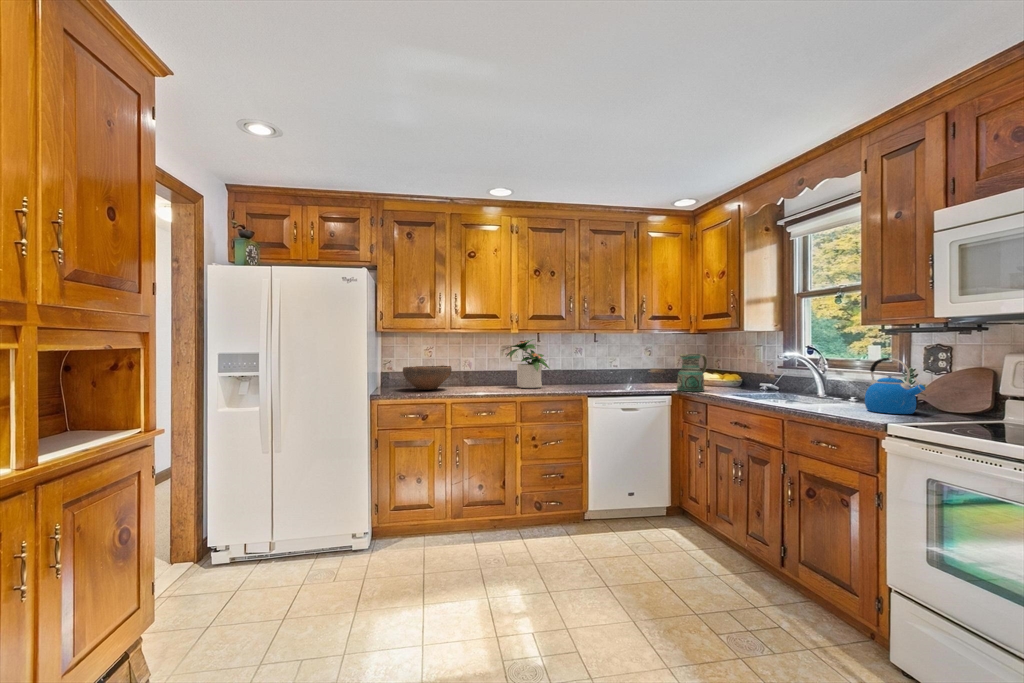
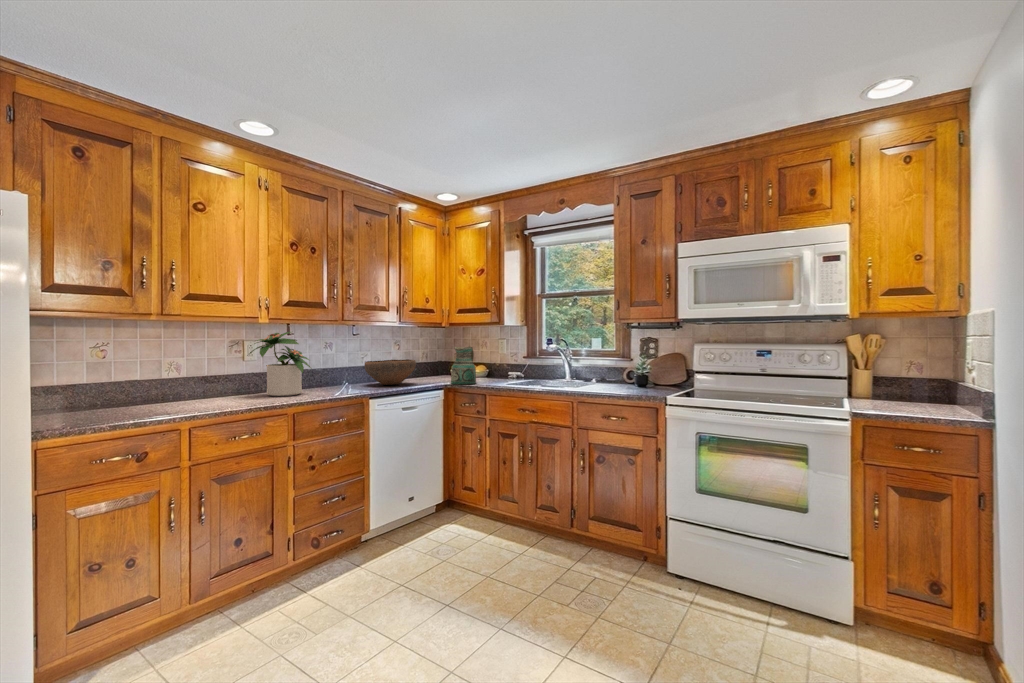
kettle: present [865,357,925,414] -> none [618,347,657,389]
bowl: present [403,366,452,390] -> present [364,359,416,385]

